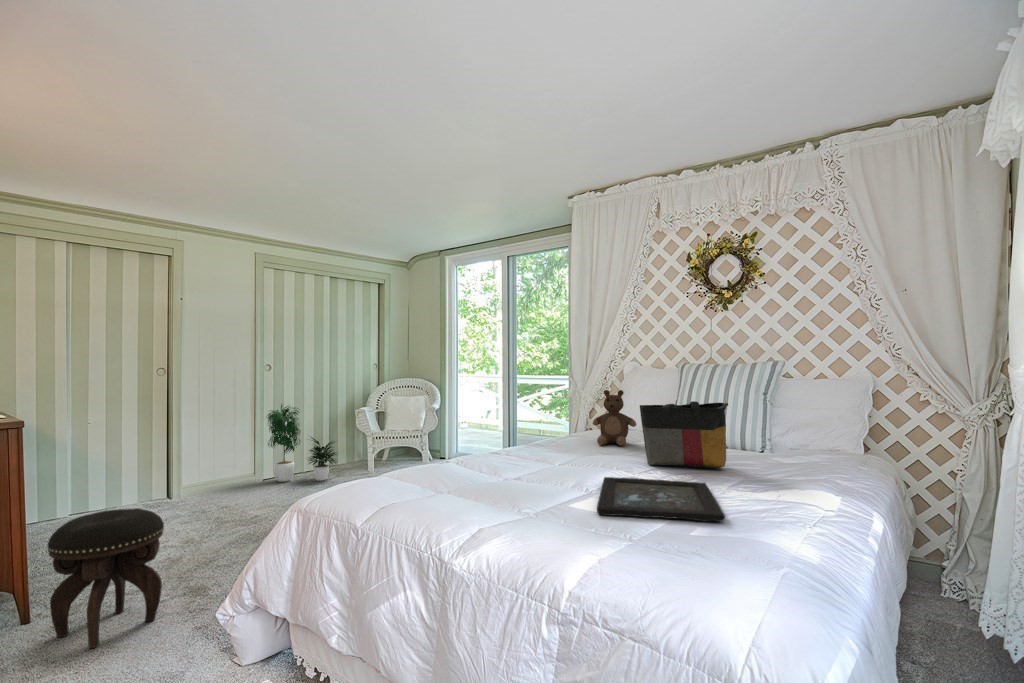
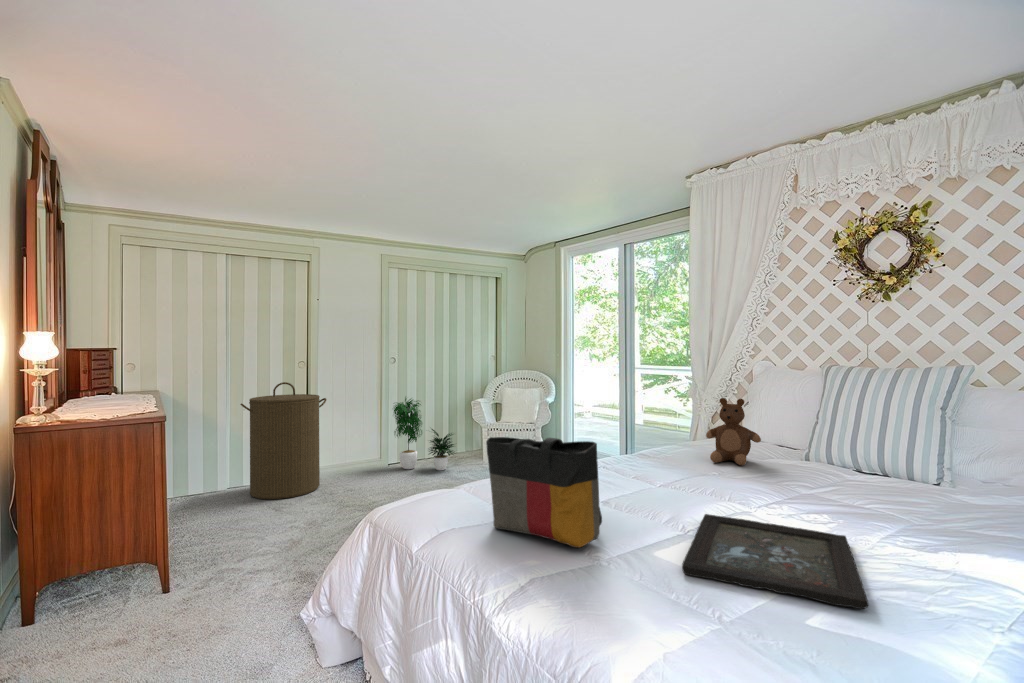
laundry hamper: none [81,389,190,523] -> present [240,382,326,499]
tote bag: present [640,401,728,468] -> present [486,437,602,548]
footstool: present [48,508,164,648] -> none [181,497,276,624]

